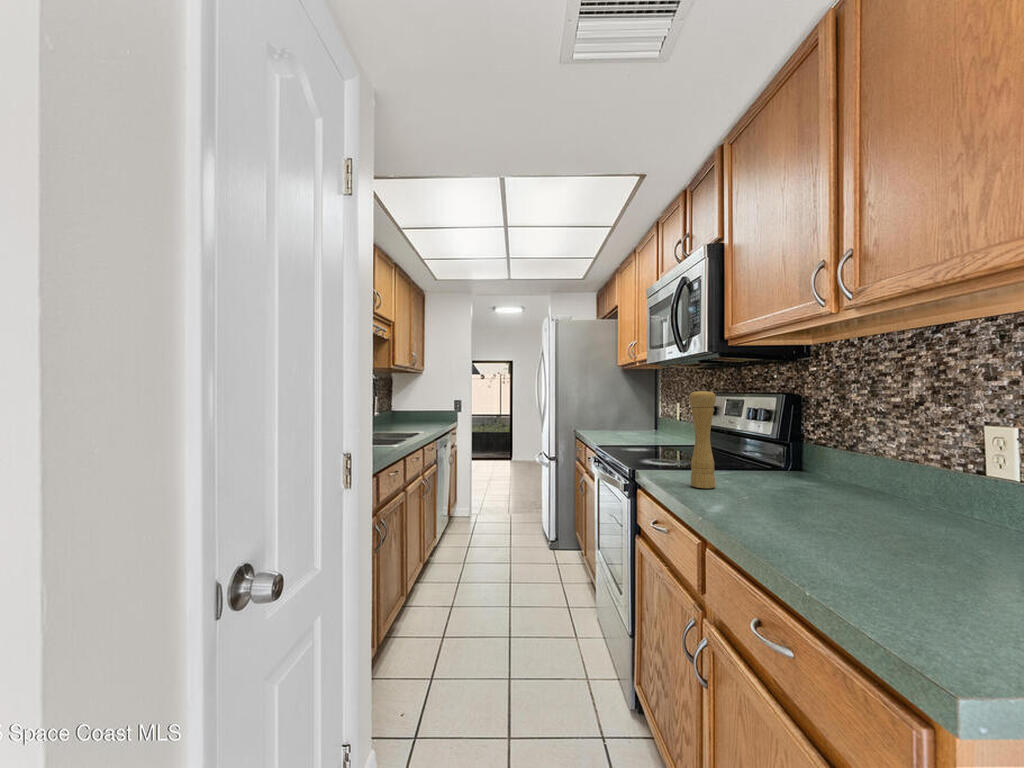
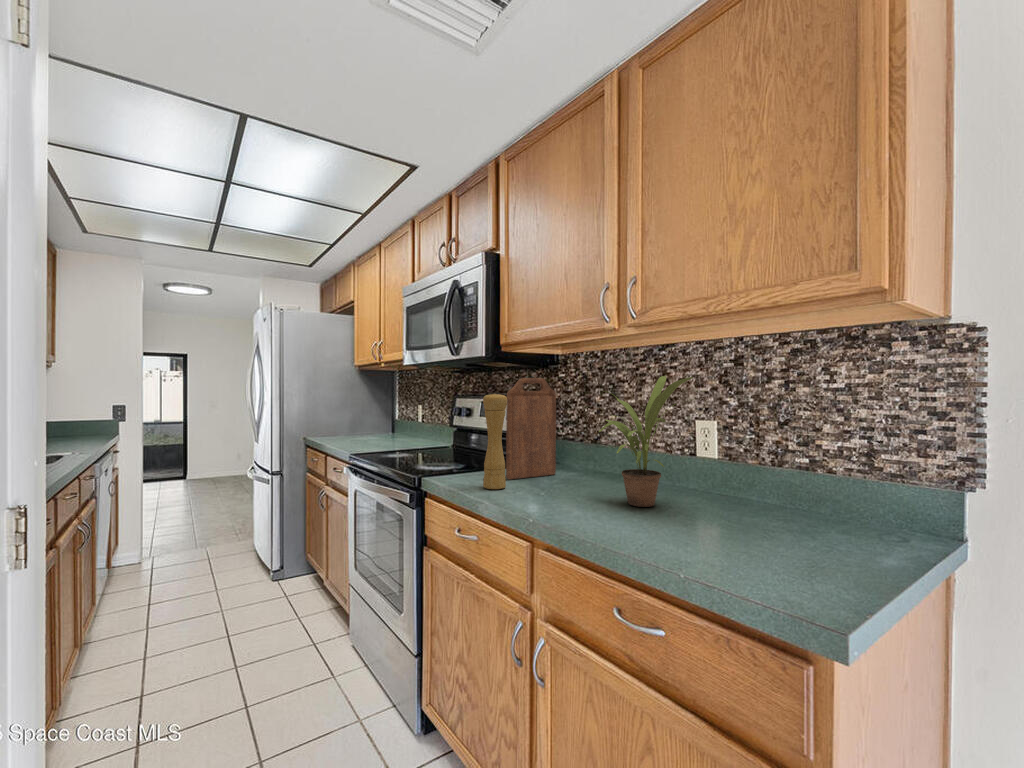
potted plant: none [815,367,951,529] -> present [599,376,693,507]
cutting board: none [724,374,791,482] -> present [506,378,556,479]

